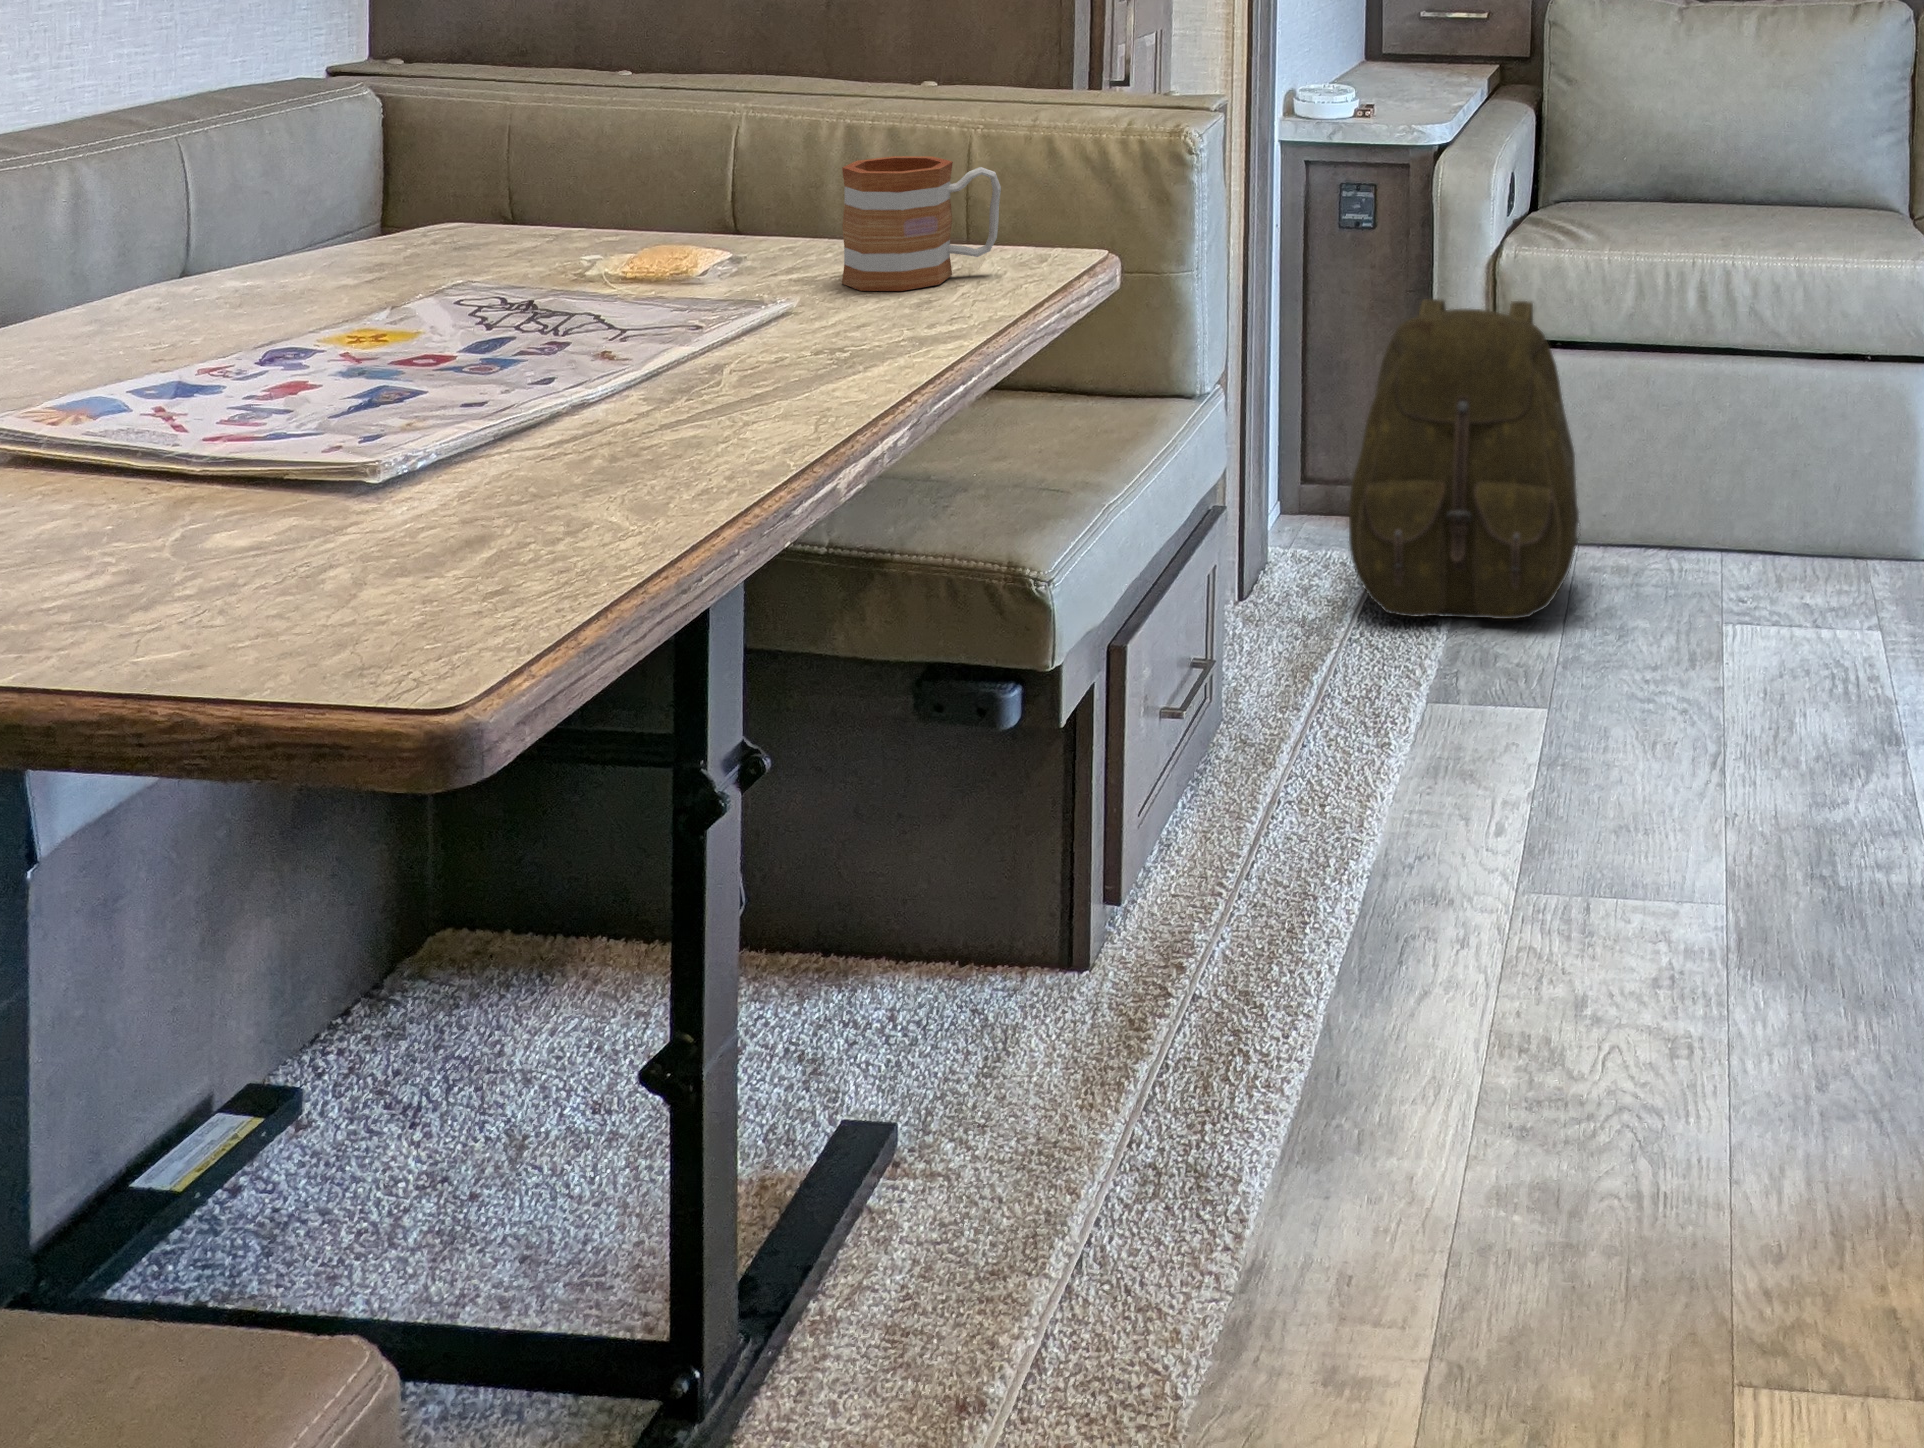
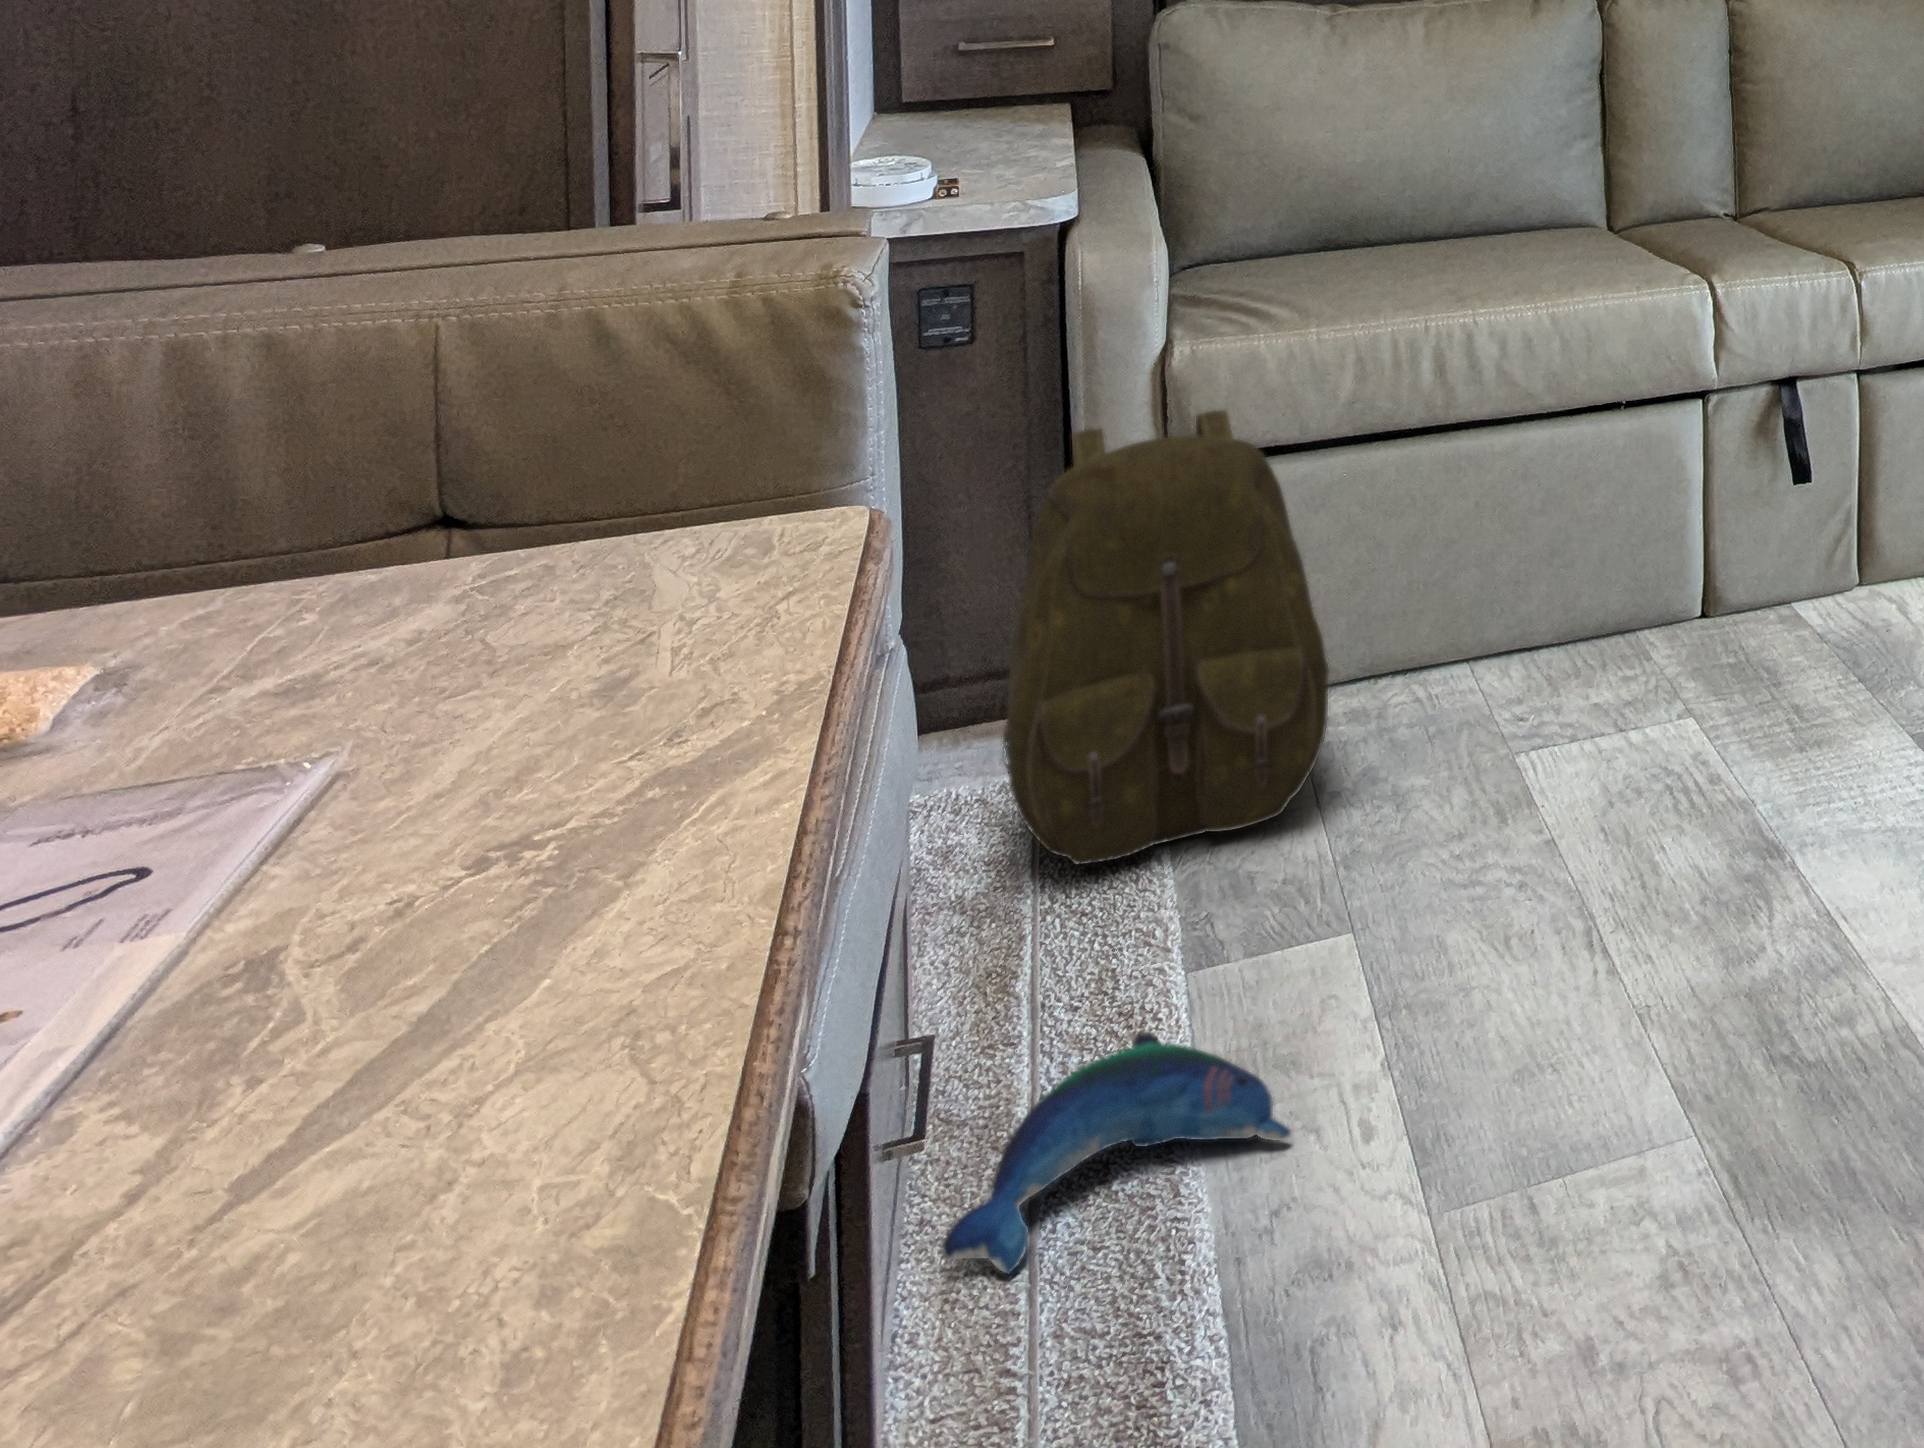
mug: present [842,156,1001,291] -> none [270,425,606,701]
plush toy: none [1219,711,1450,830] -> present [942,1032,1290,1274]

